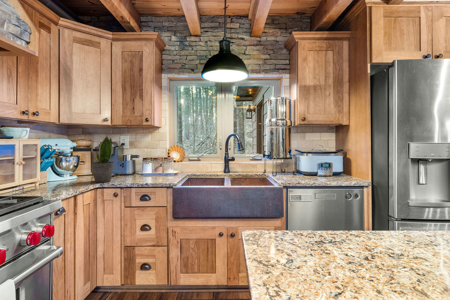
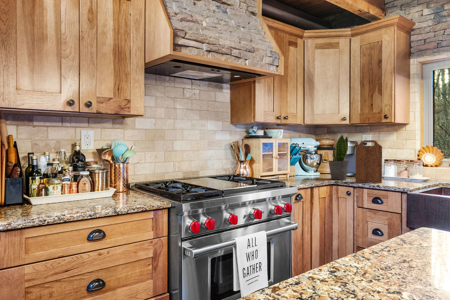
cutting board: none [122,142,147,183] -> present [355,140,382,183]

